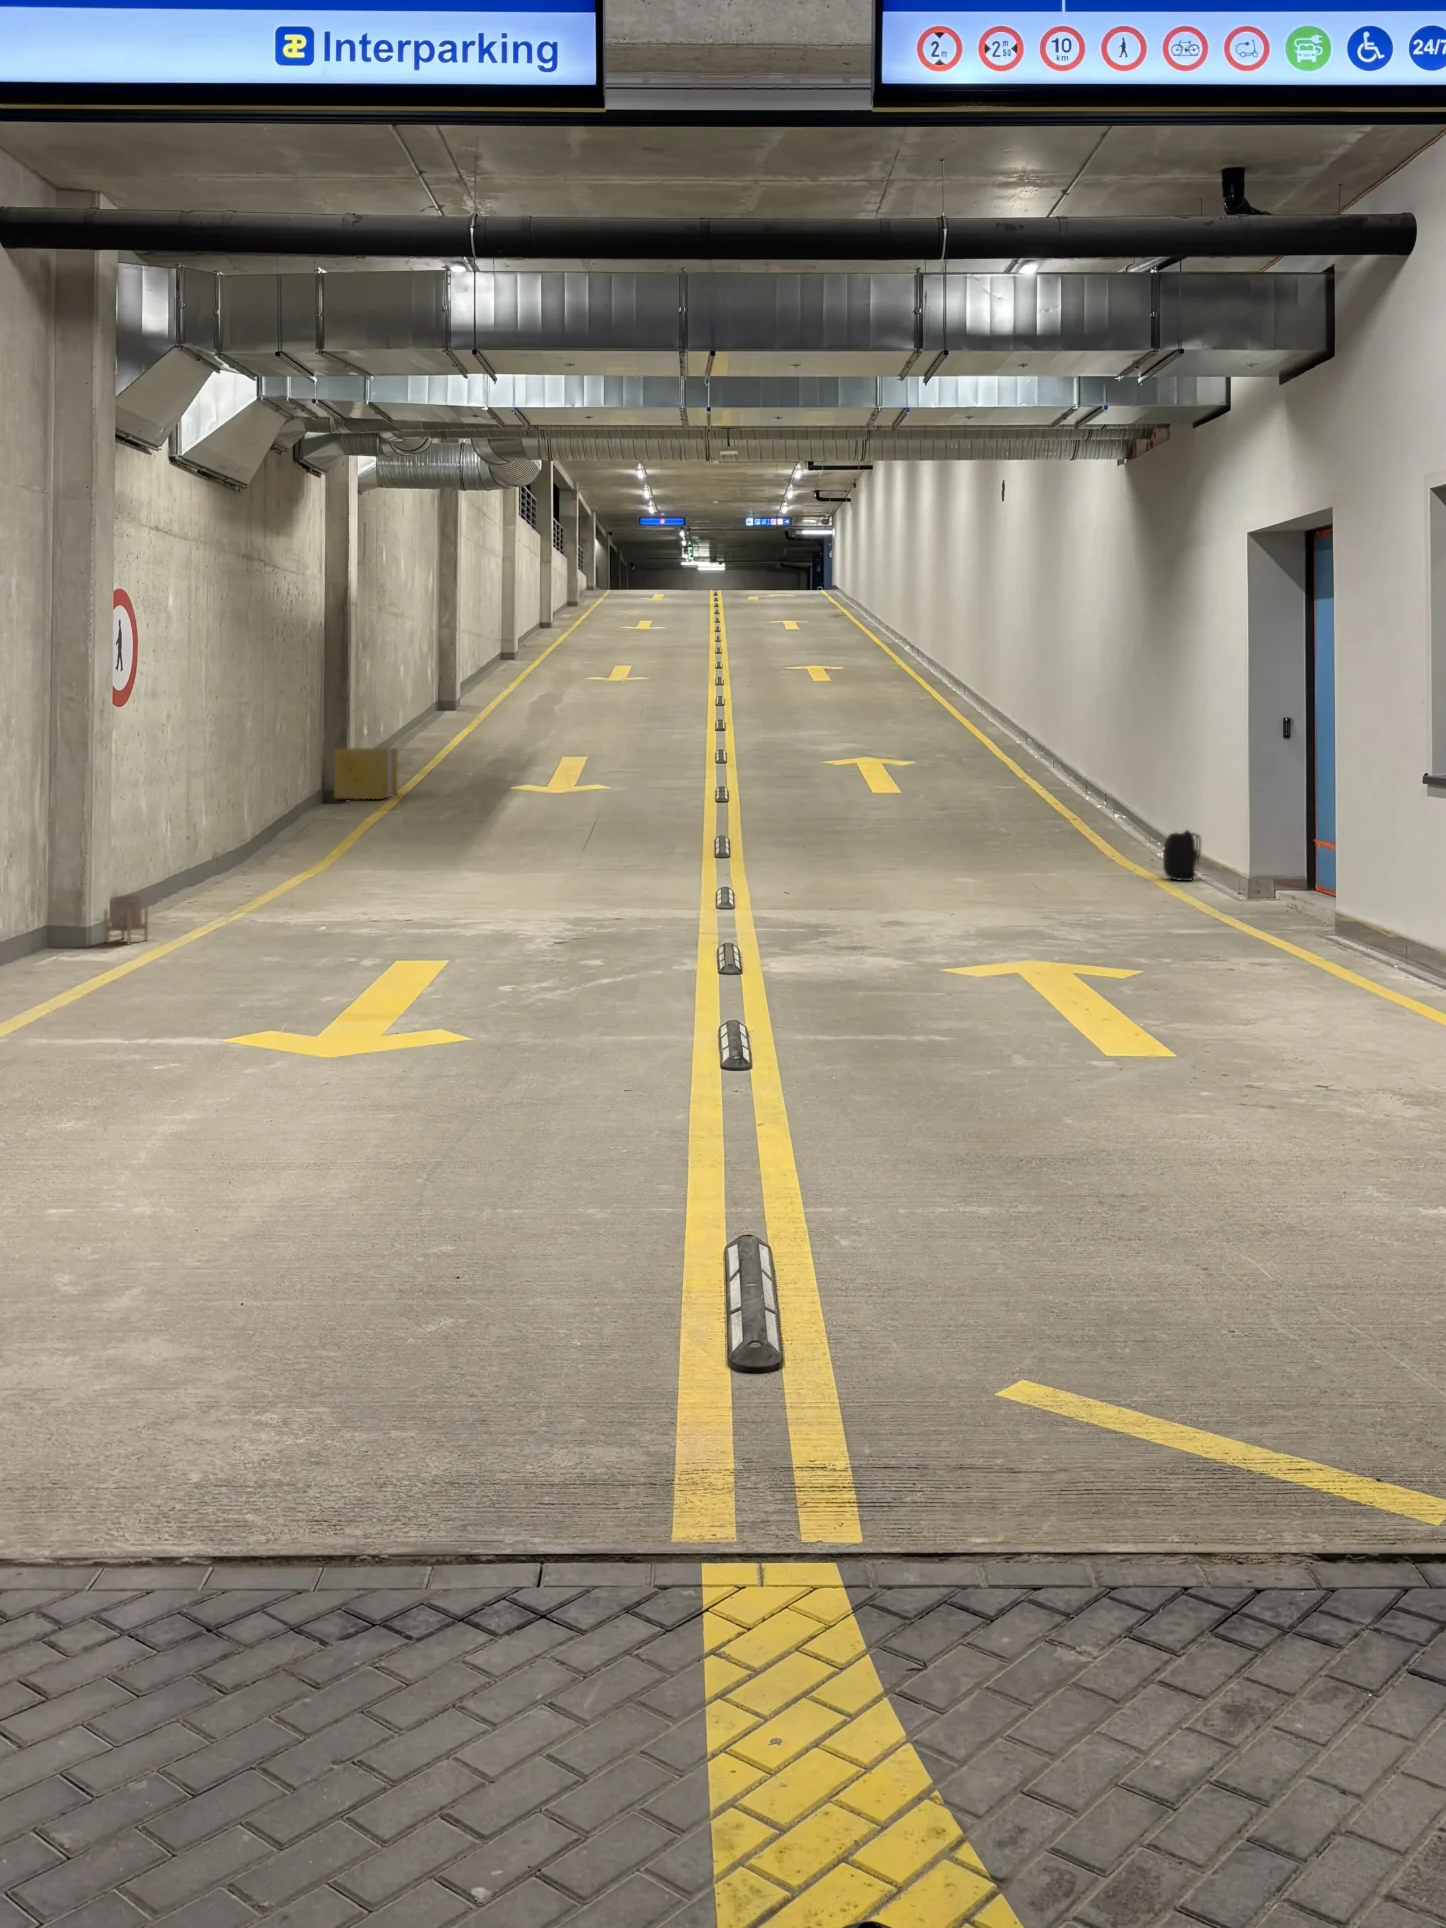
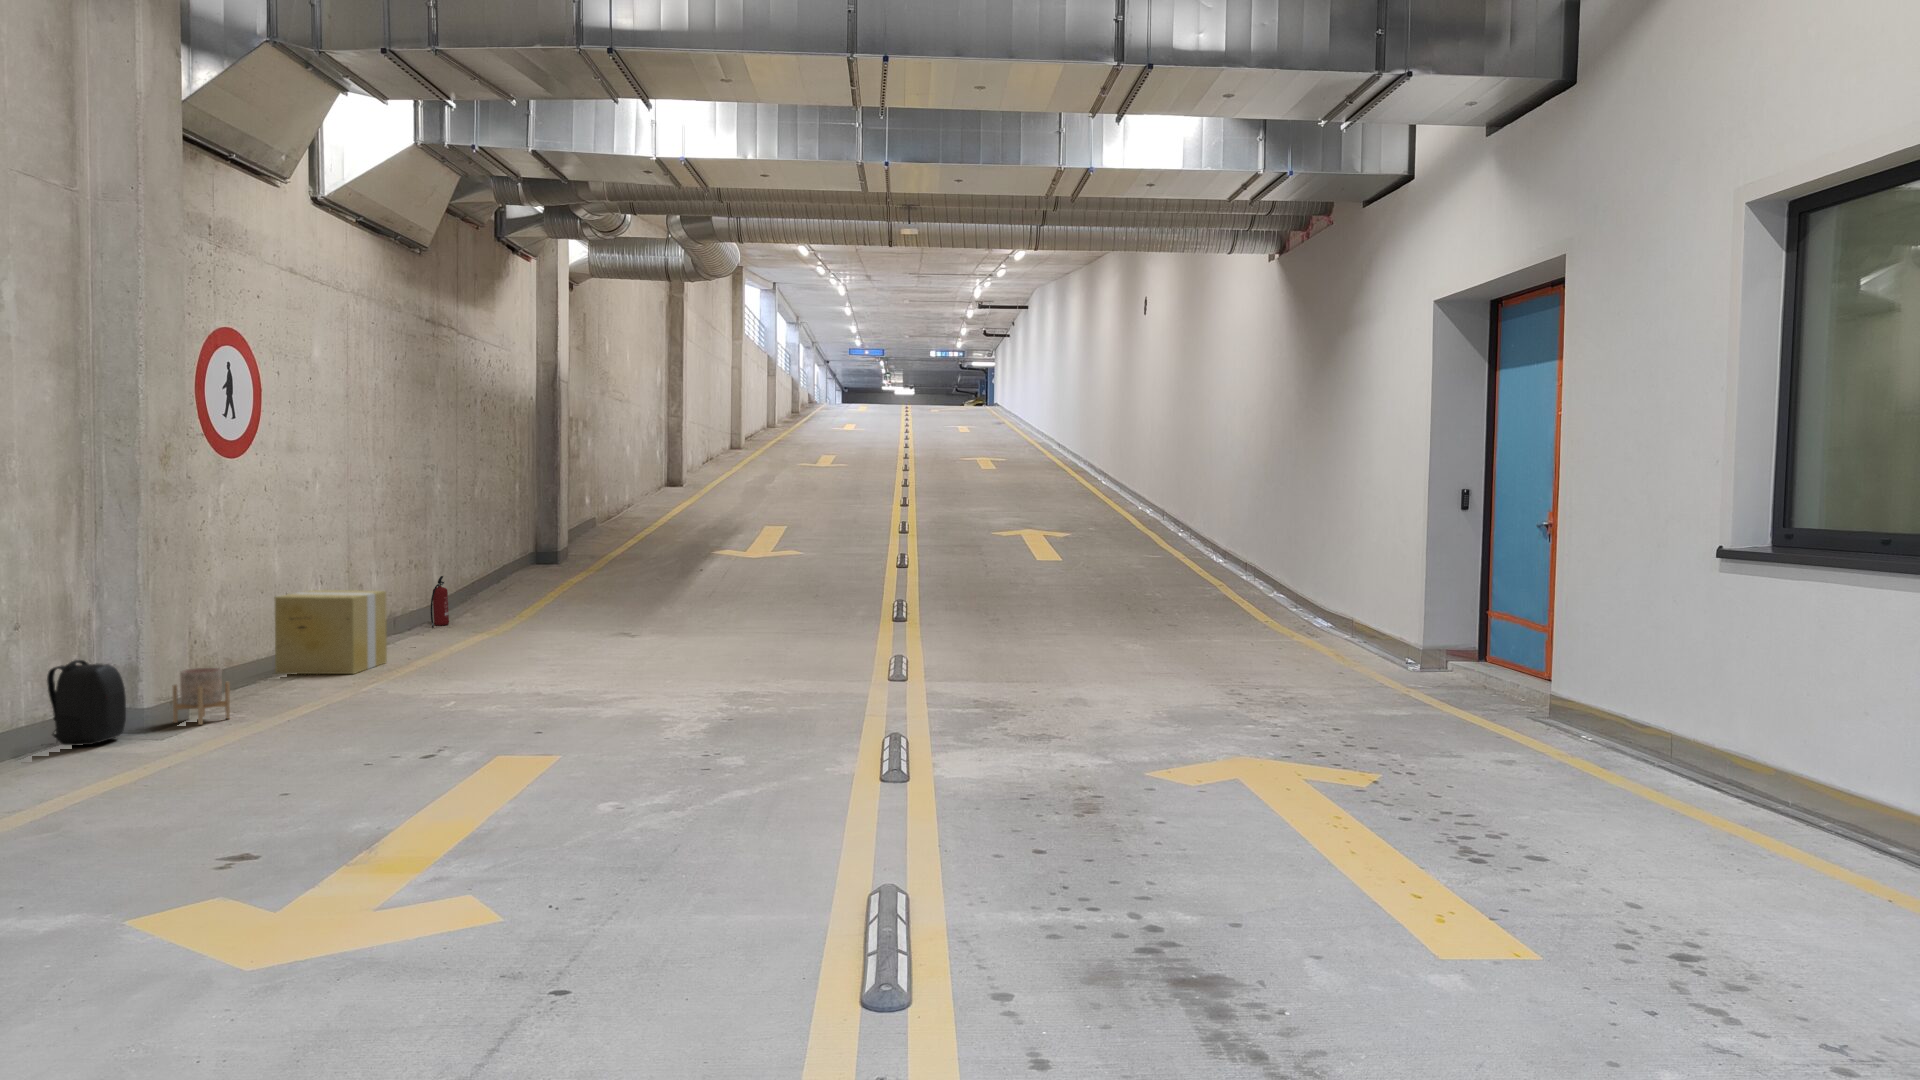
cardboard box: present [334,748,397,799] -> present [275,590,387,674]
fire extinguisher: none [245,817,261,870] -> present [431,576,449,628]
backpack: present [1163,830,1201,881] -> present [47,660,126,746]

